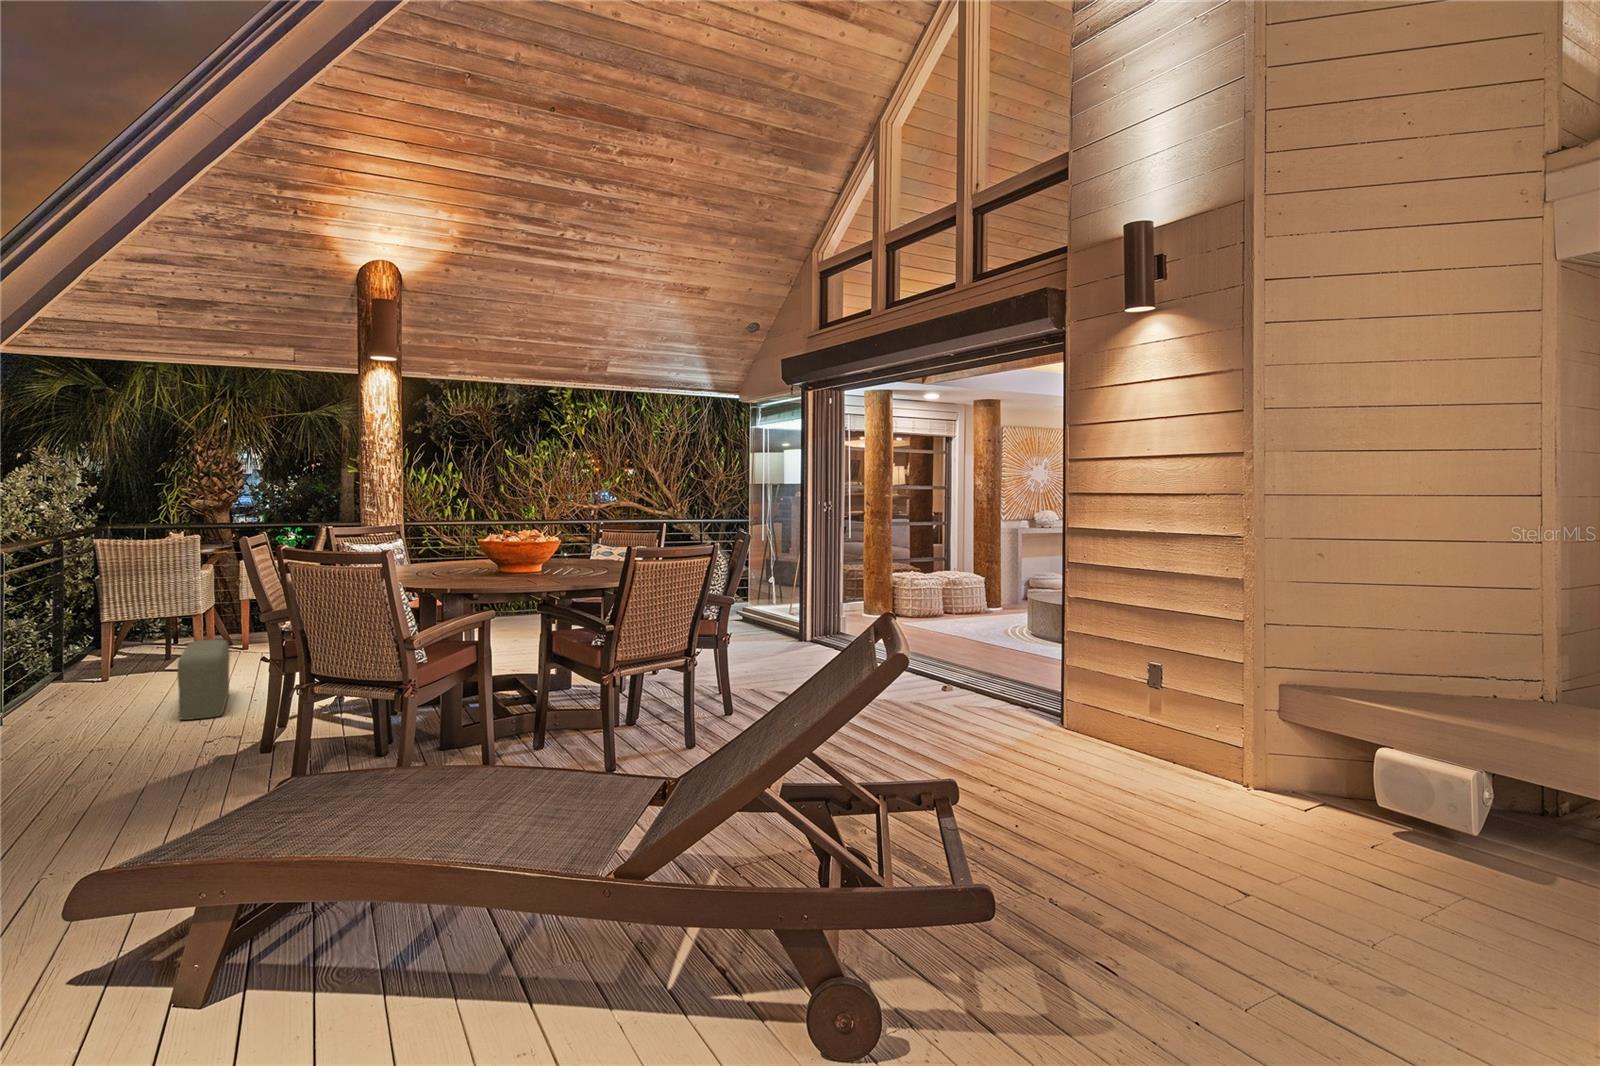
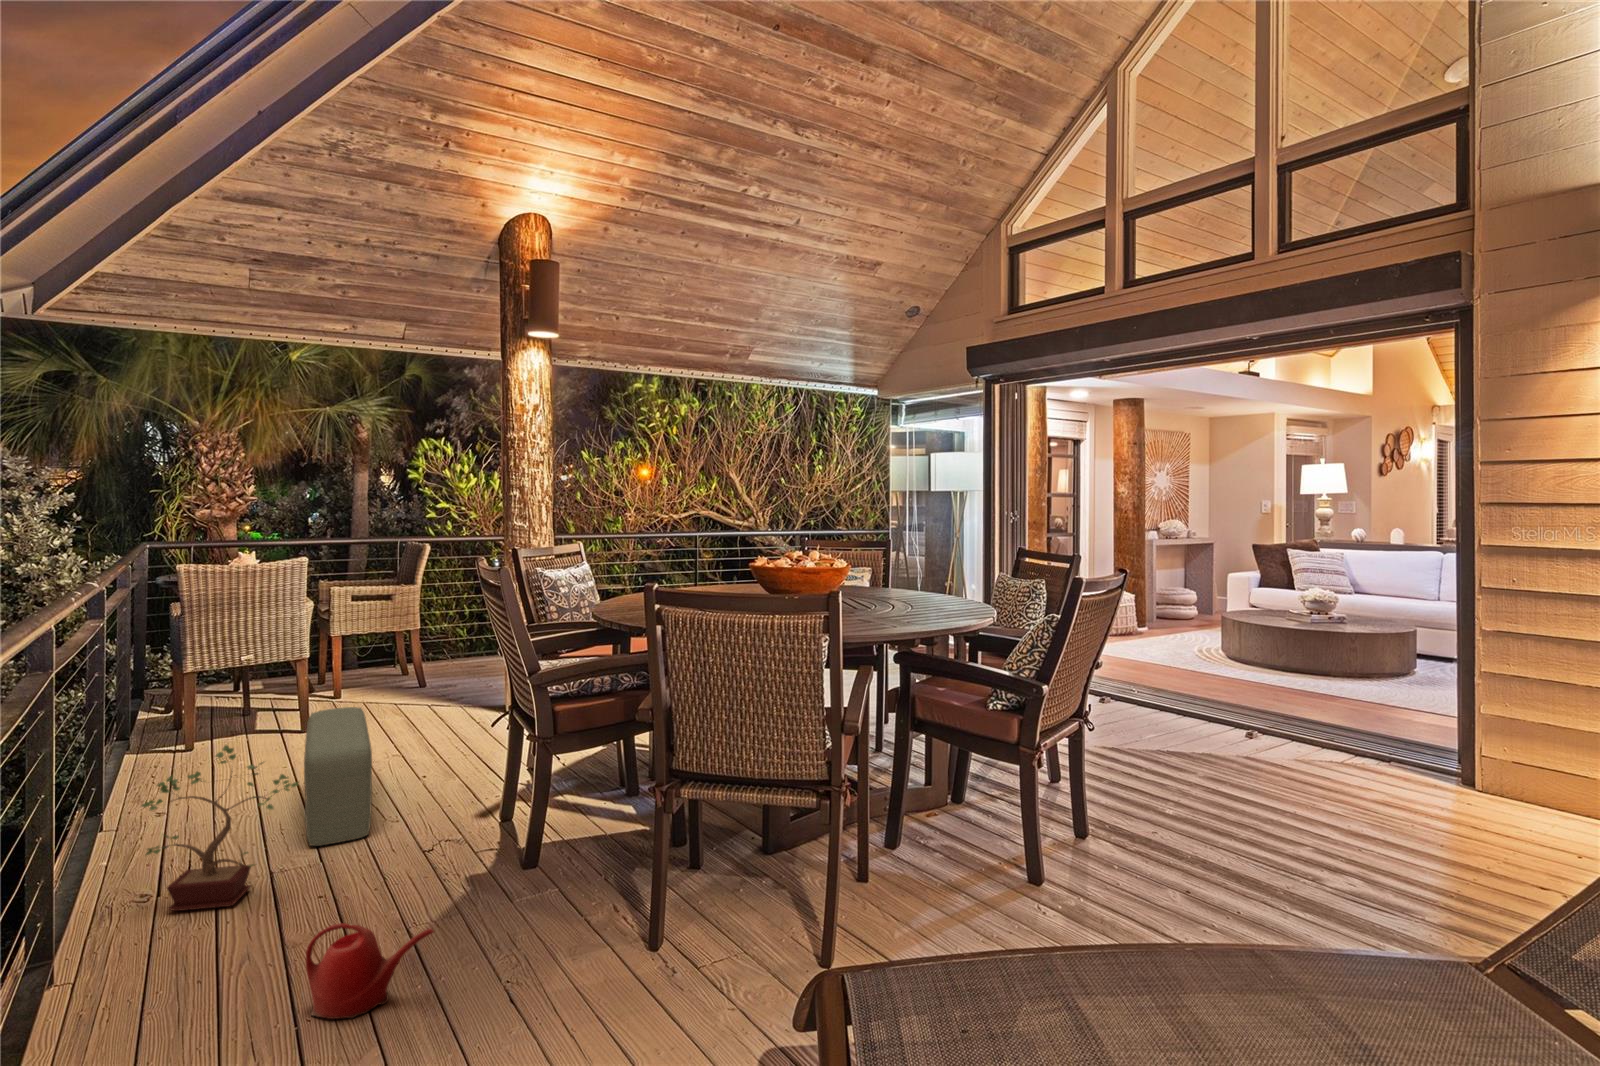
potted plant: none [69,641,168,742] -> present [142,745,299,911]
watering can: none [160,723,233,772] -> present [306,923,434,1019]

